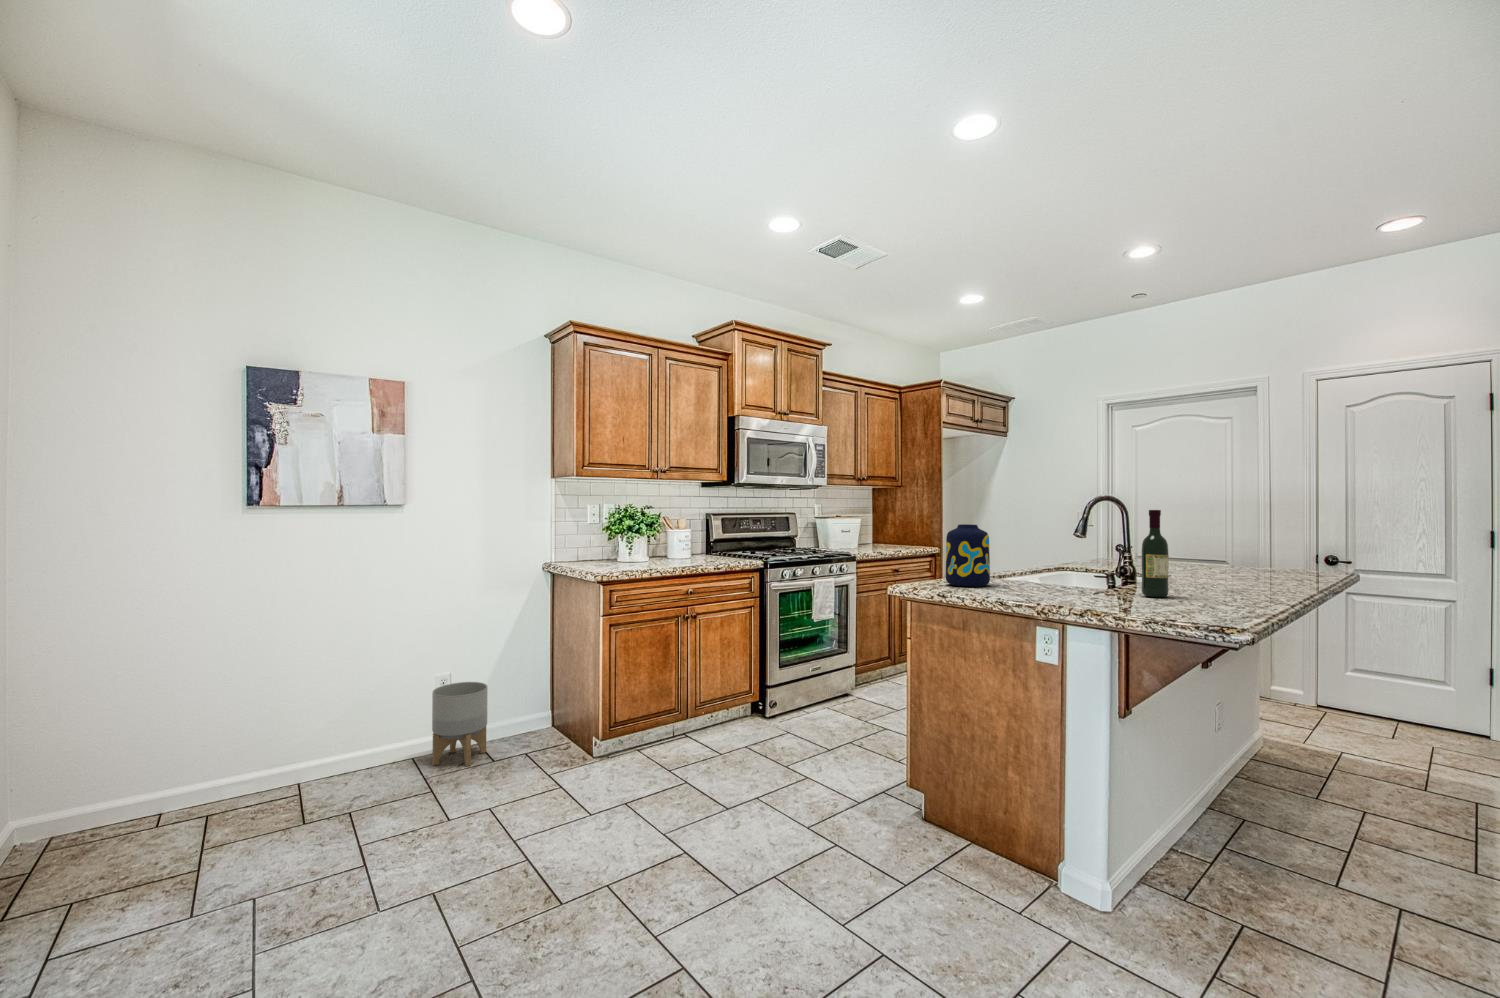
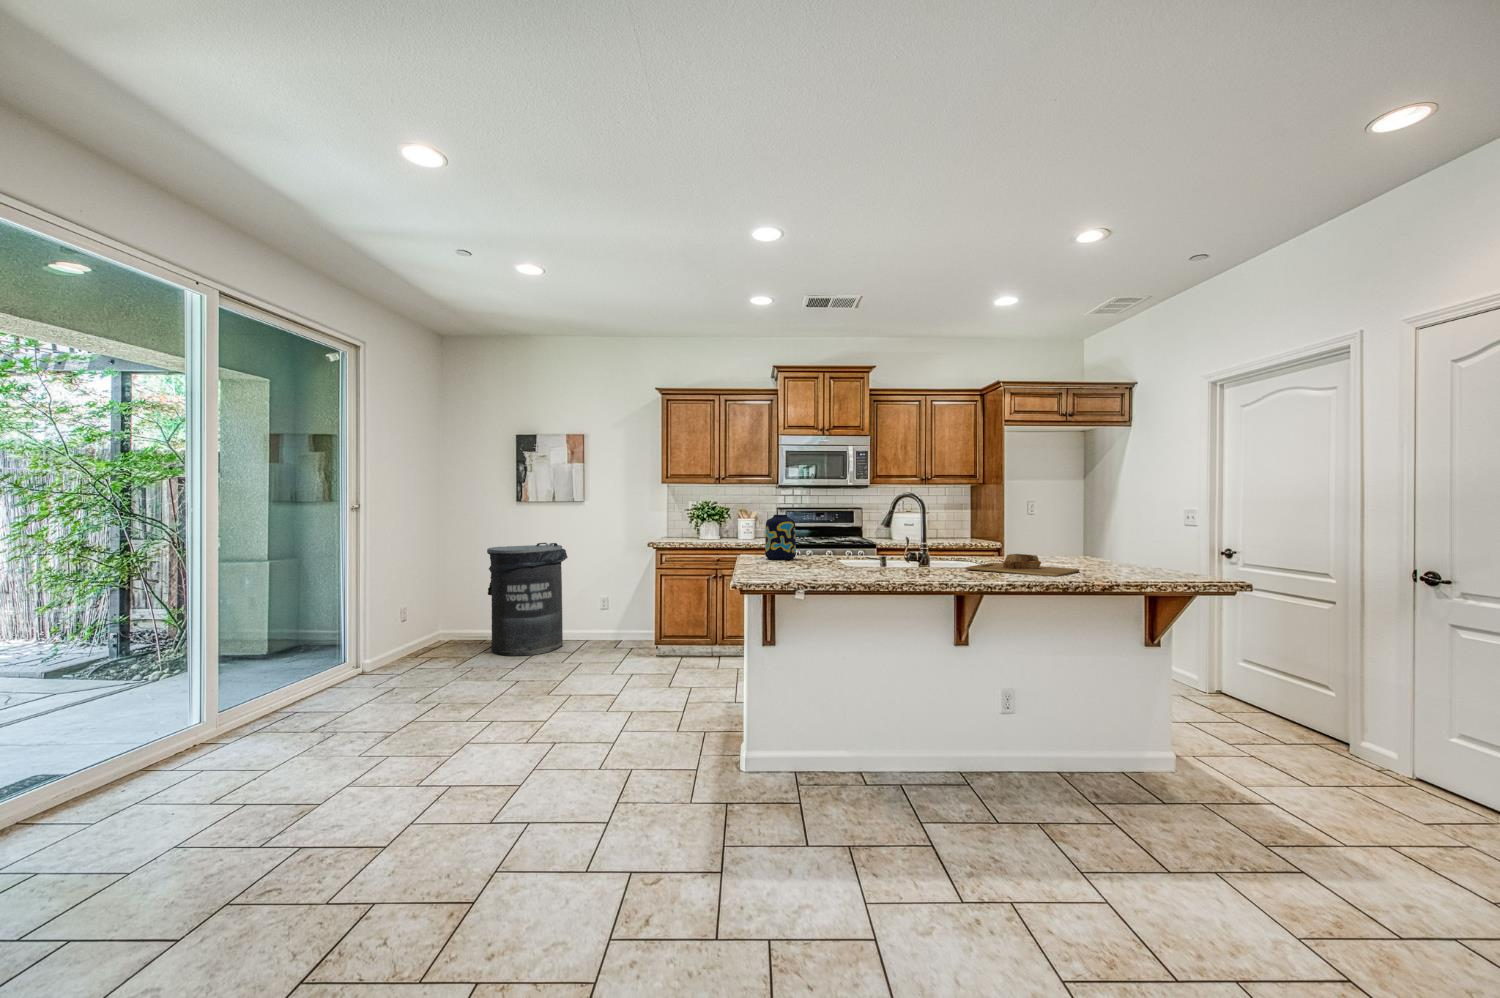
wine bottle: present [1142,510,1169,598] -> none [803,504,820,570]
cutting board: none [1179,561,1318,583] -> present [966,554,1079,577]
trash can: none [210,588,399,848] -> present [487,543,567,656]
planter: present [432,682,488,766] -> none [591,601,620,645]

